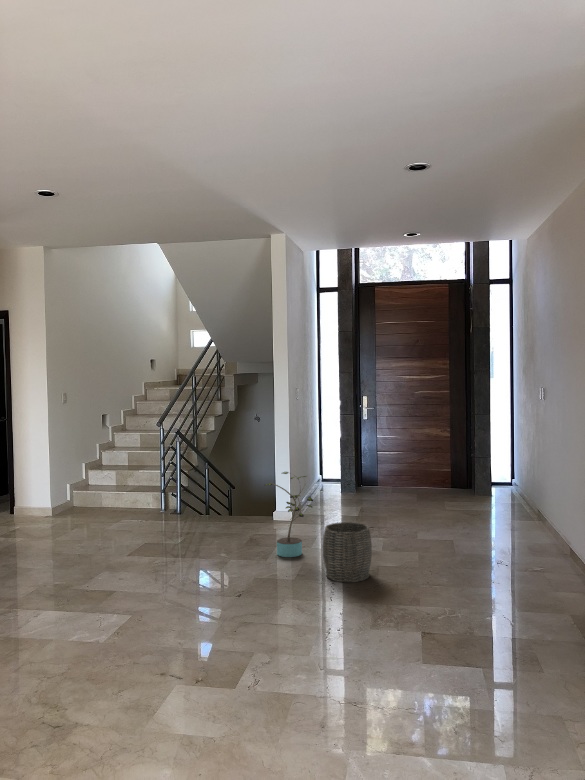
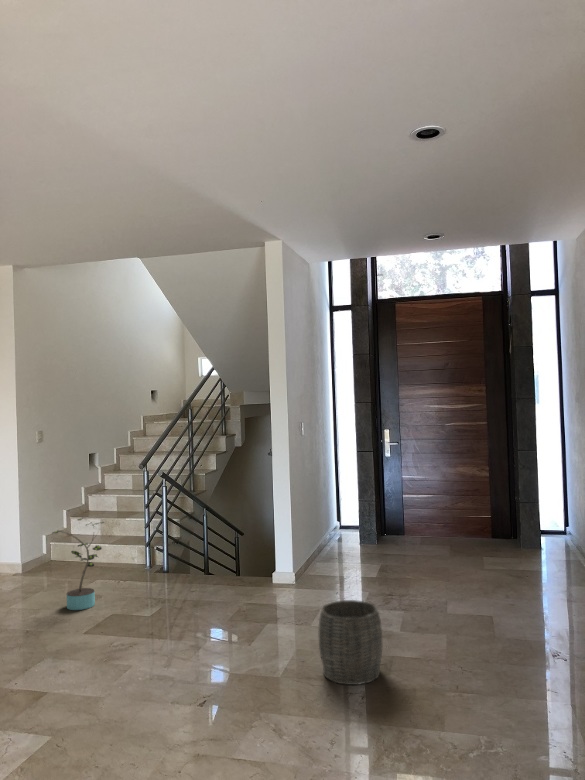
potted plant: present [265,472,313,557] -> present [53,518,104,610]

